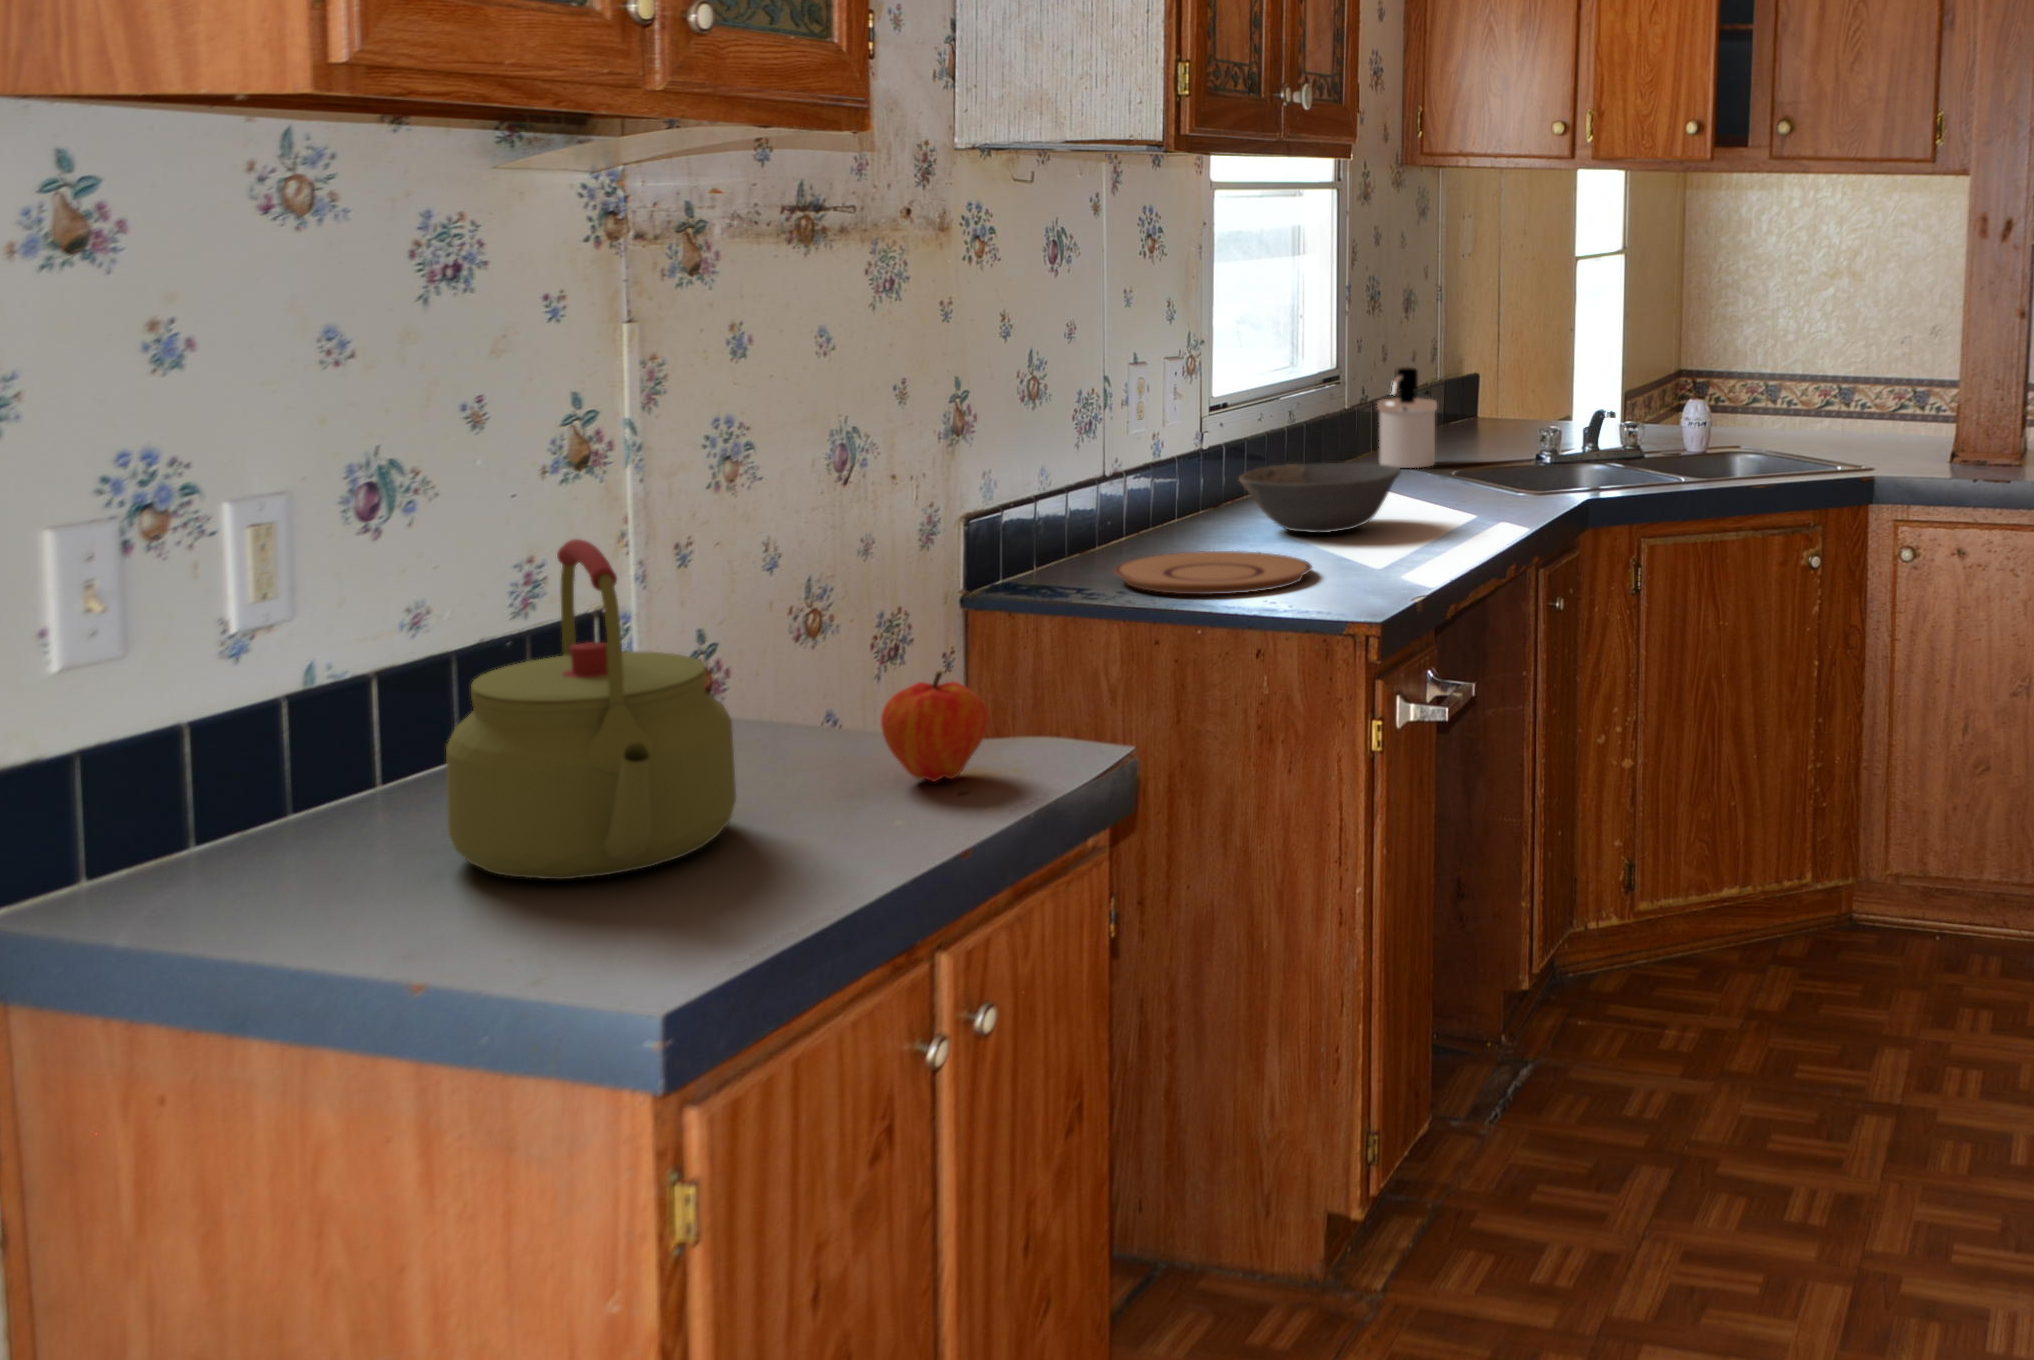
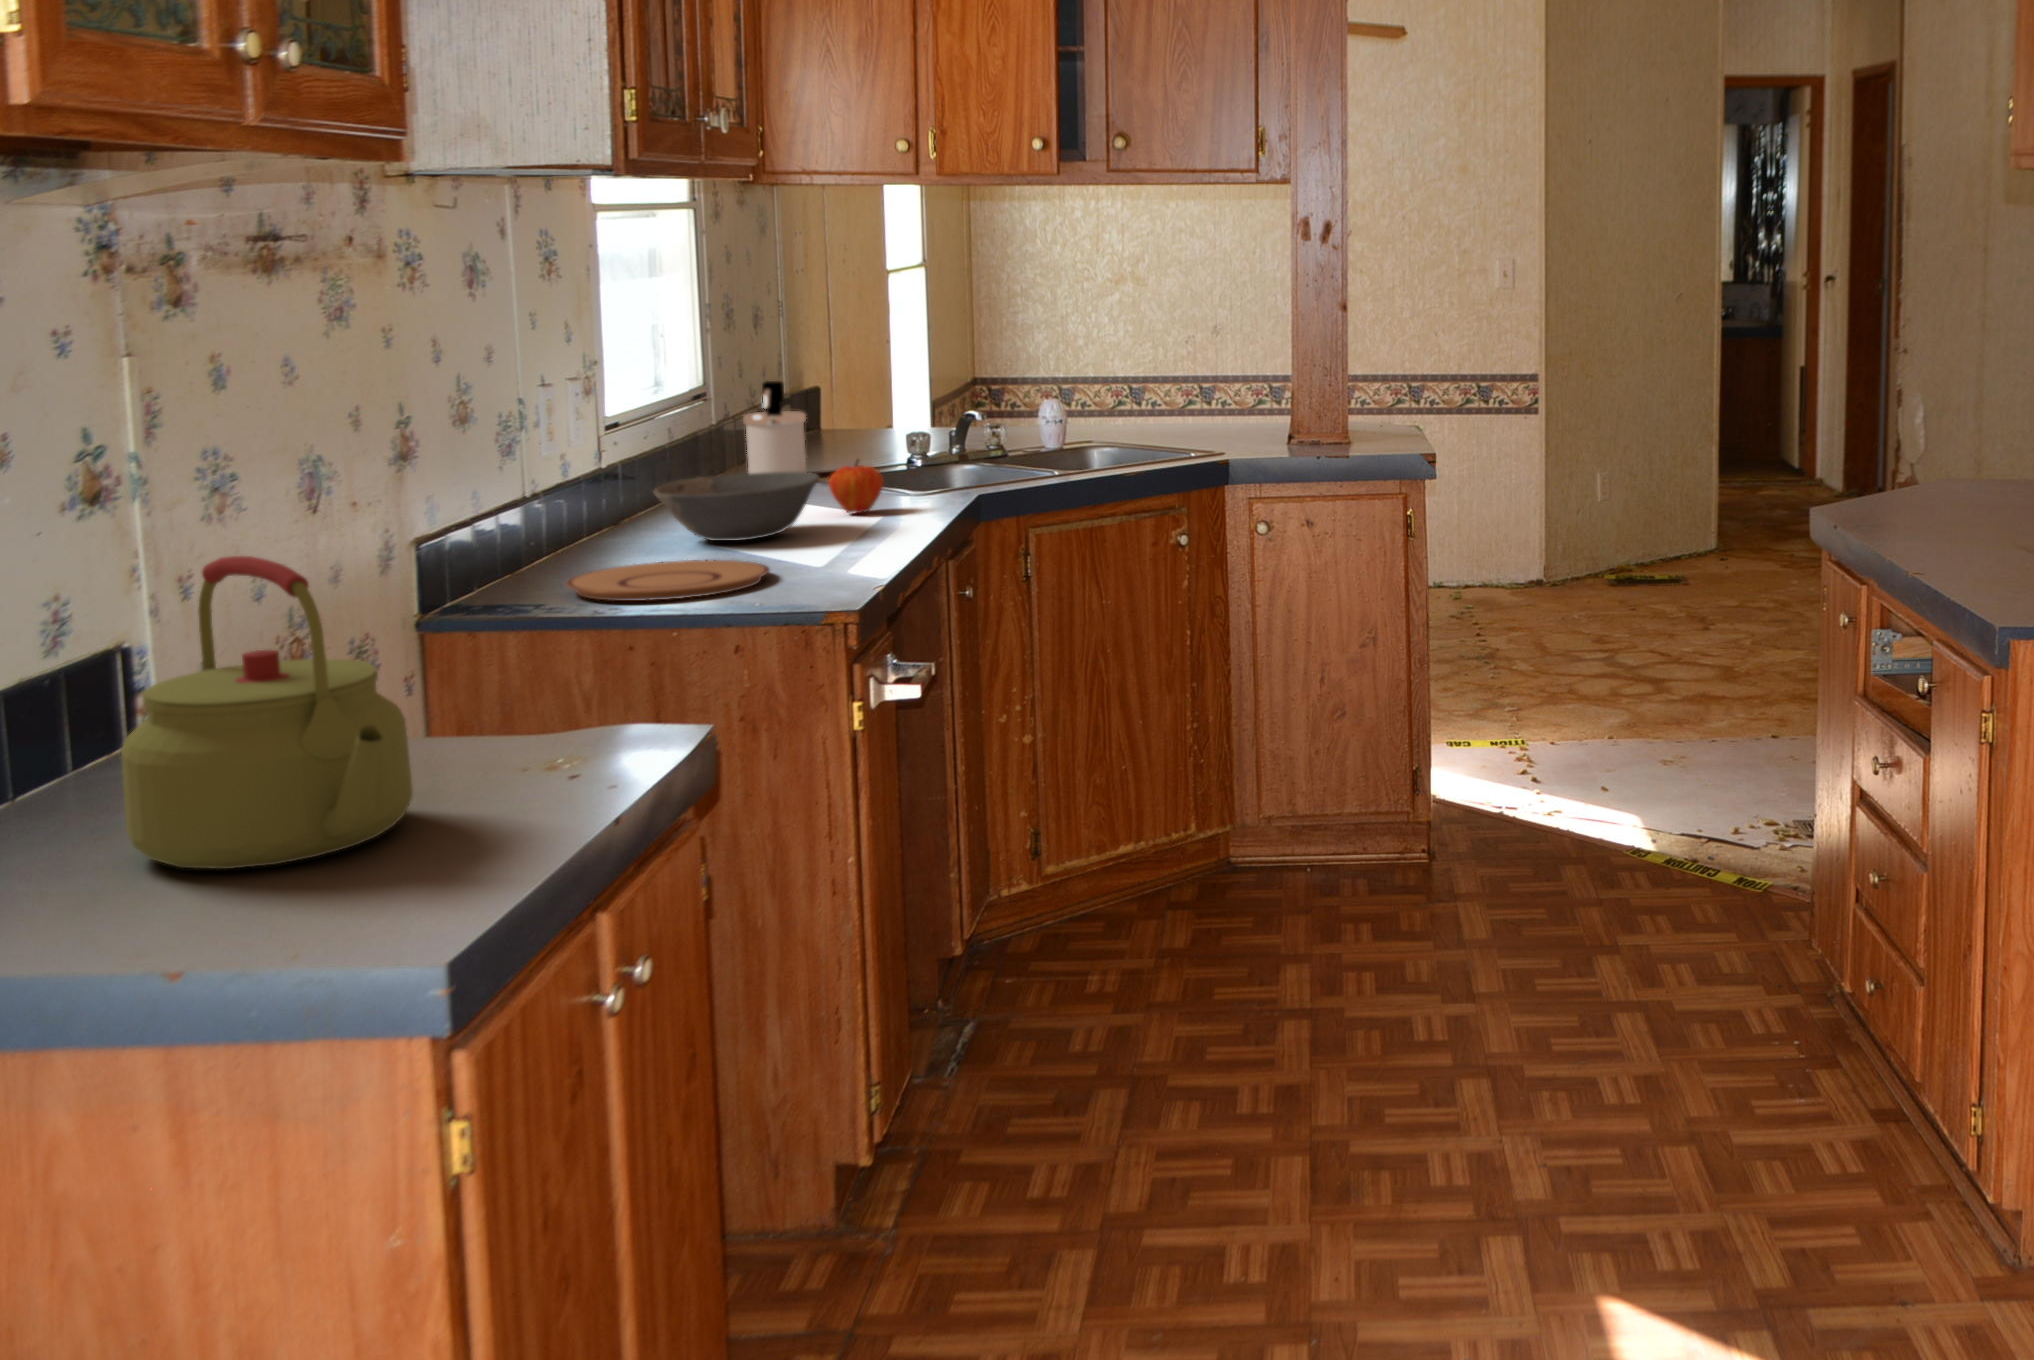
fruit: present [881,671,988,782] -> present [828,459,883,514]

